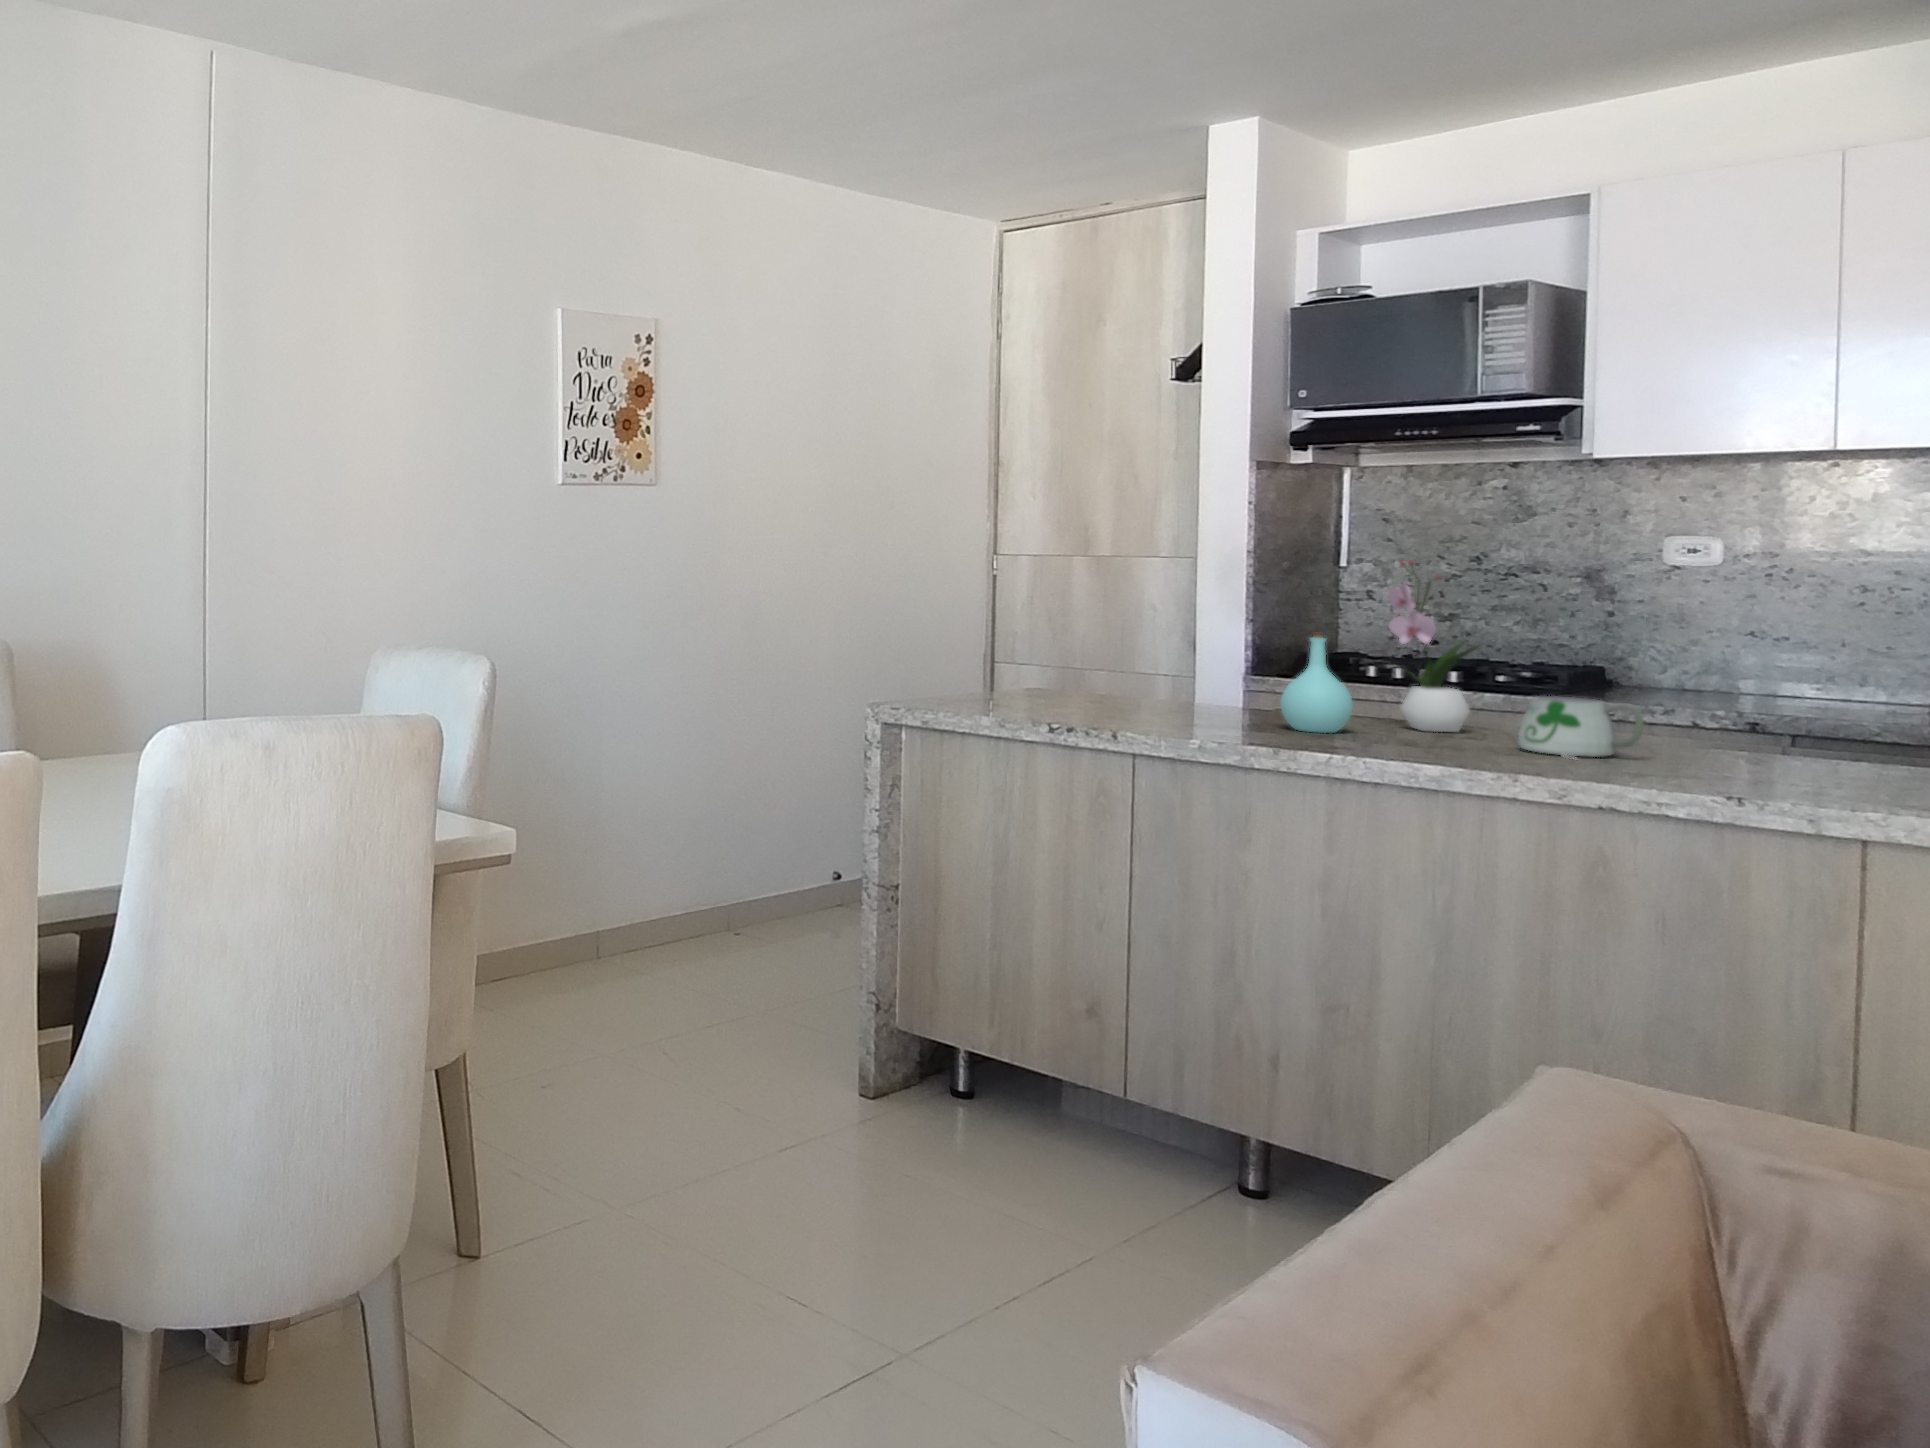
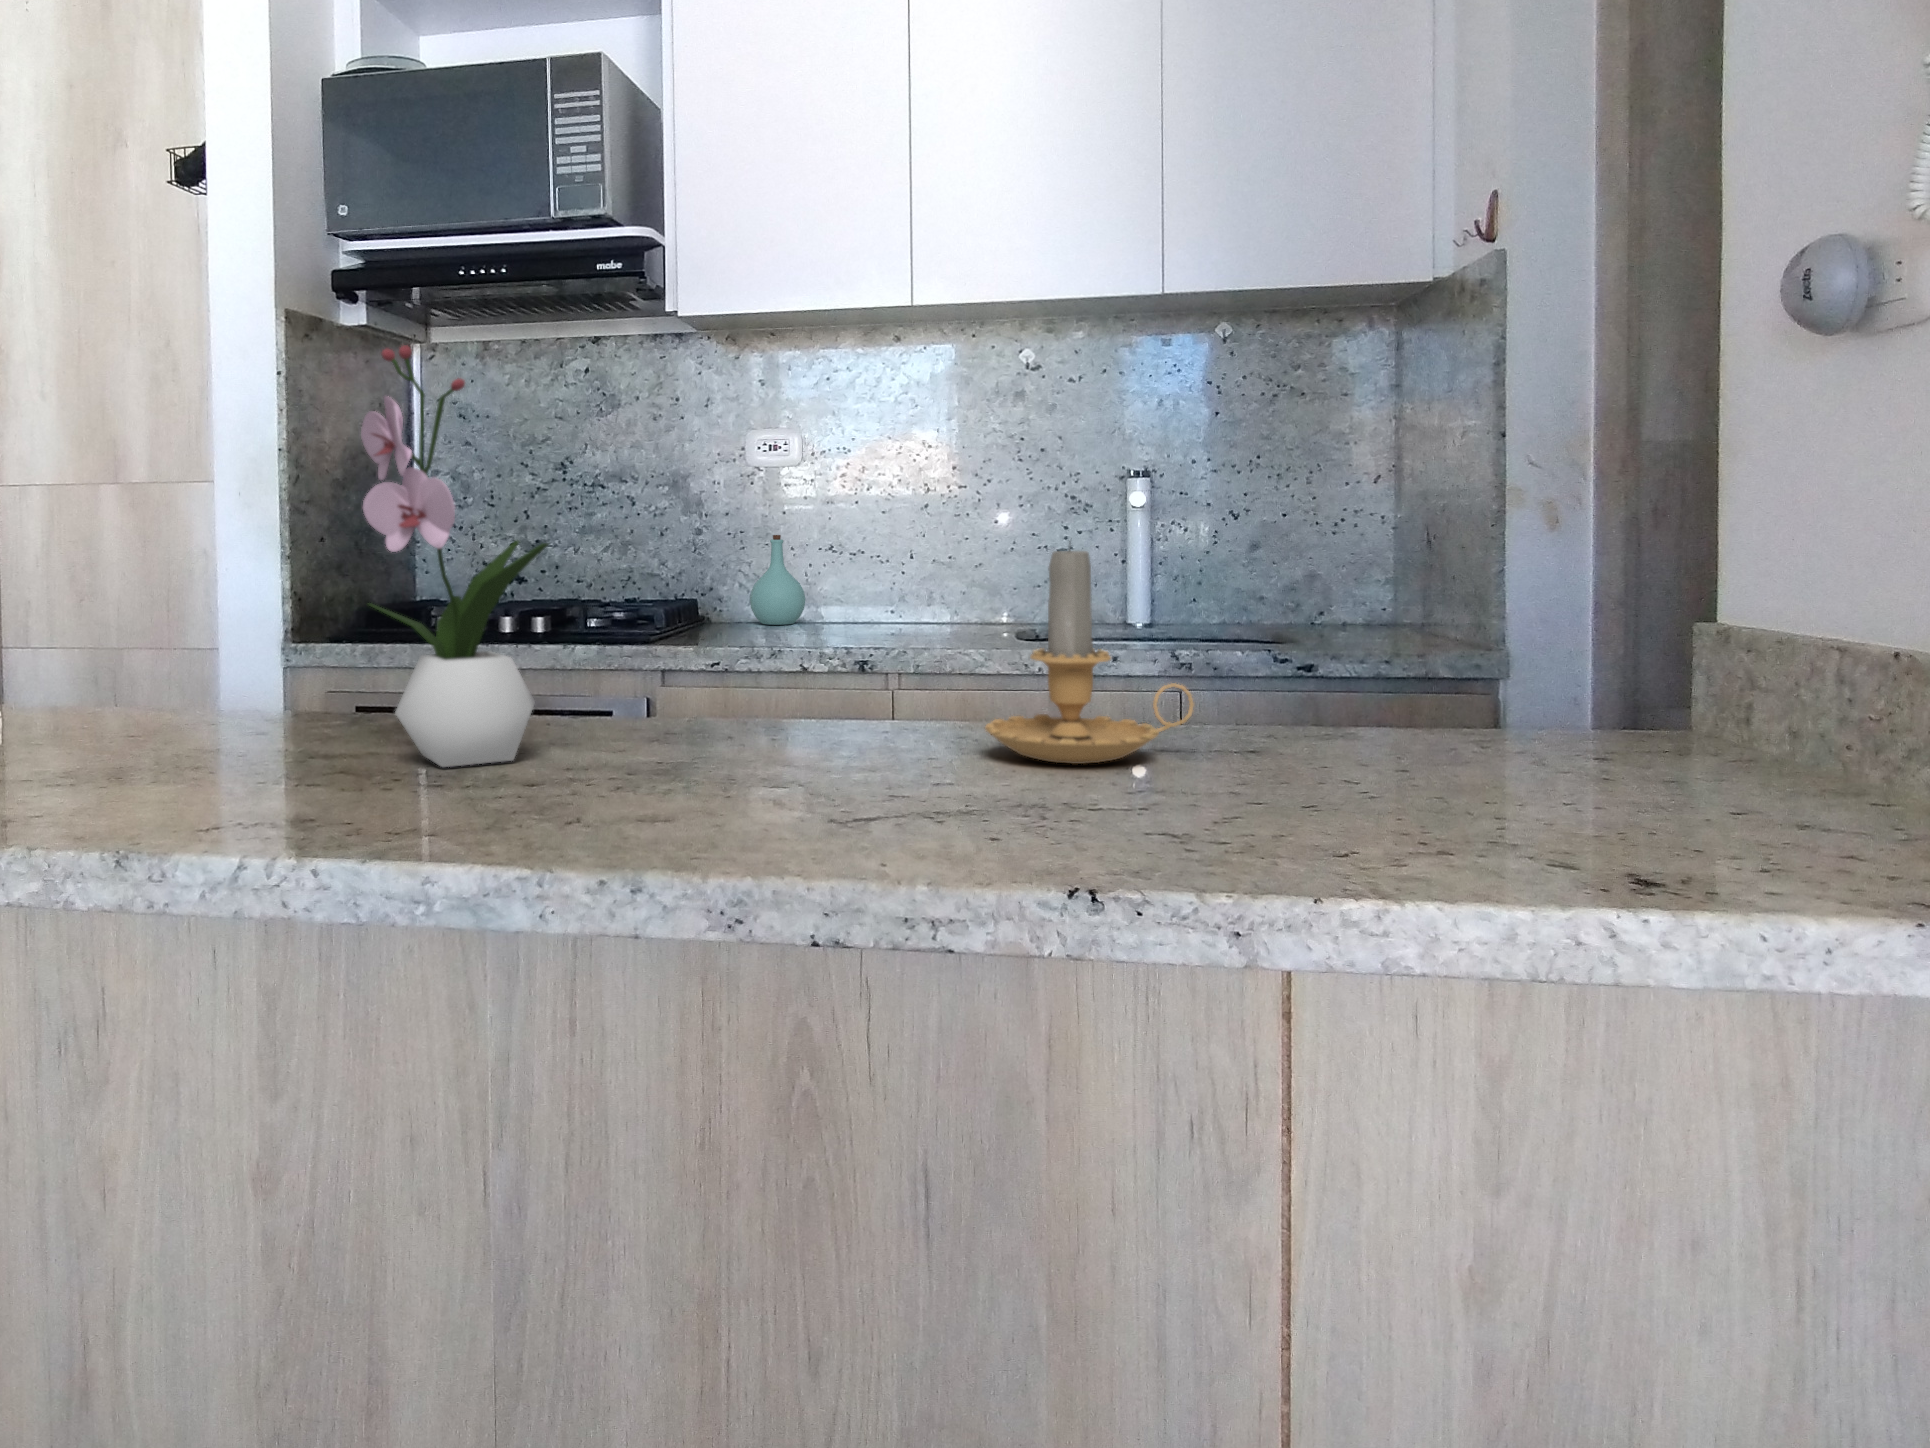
bottle: present [1280,632,1353,733] -> present [750,535,805,625]
candle: none [1730,659,1867,761] -> present [985,547,1194,764]
mug: present [1518,696,1644,759] -> none [629,660,891,852]

